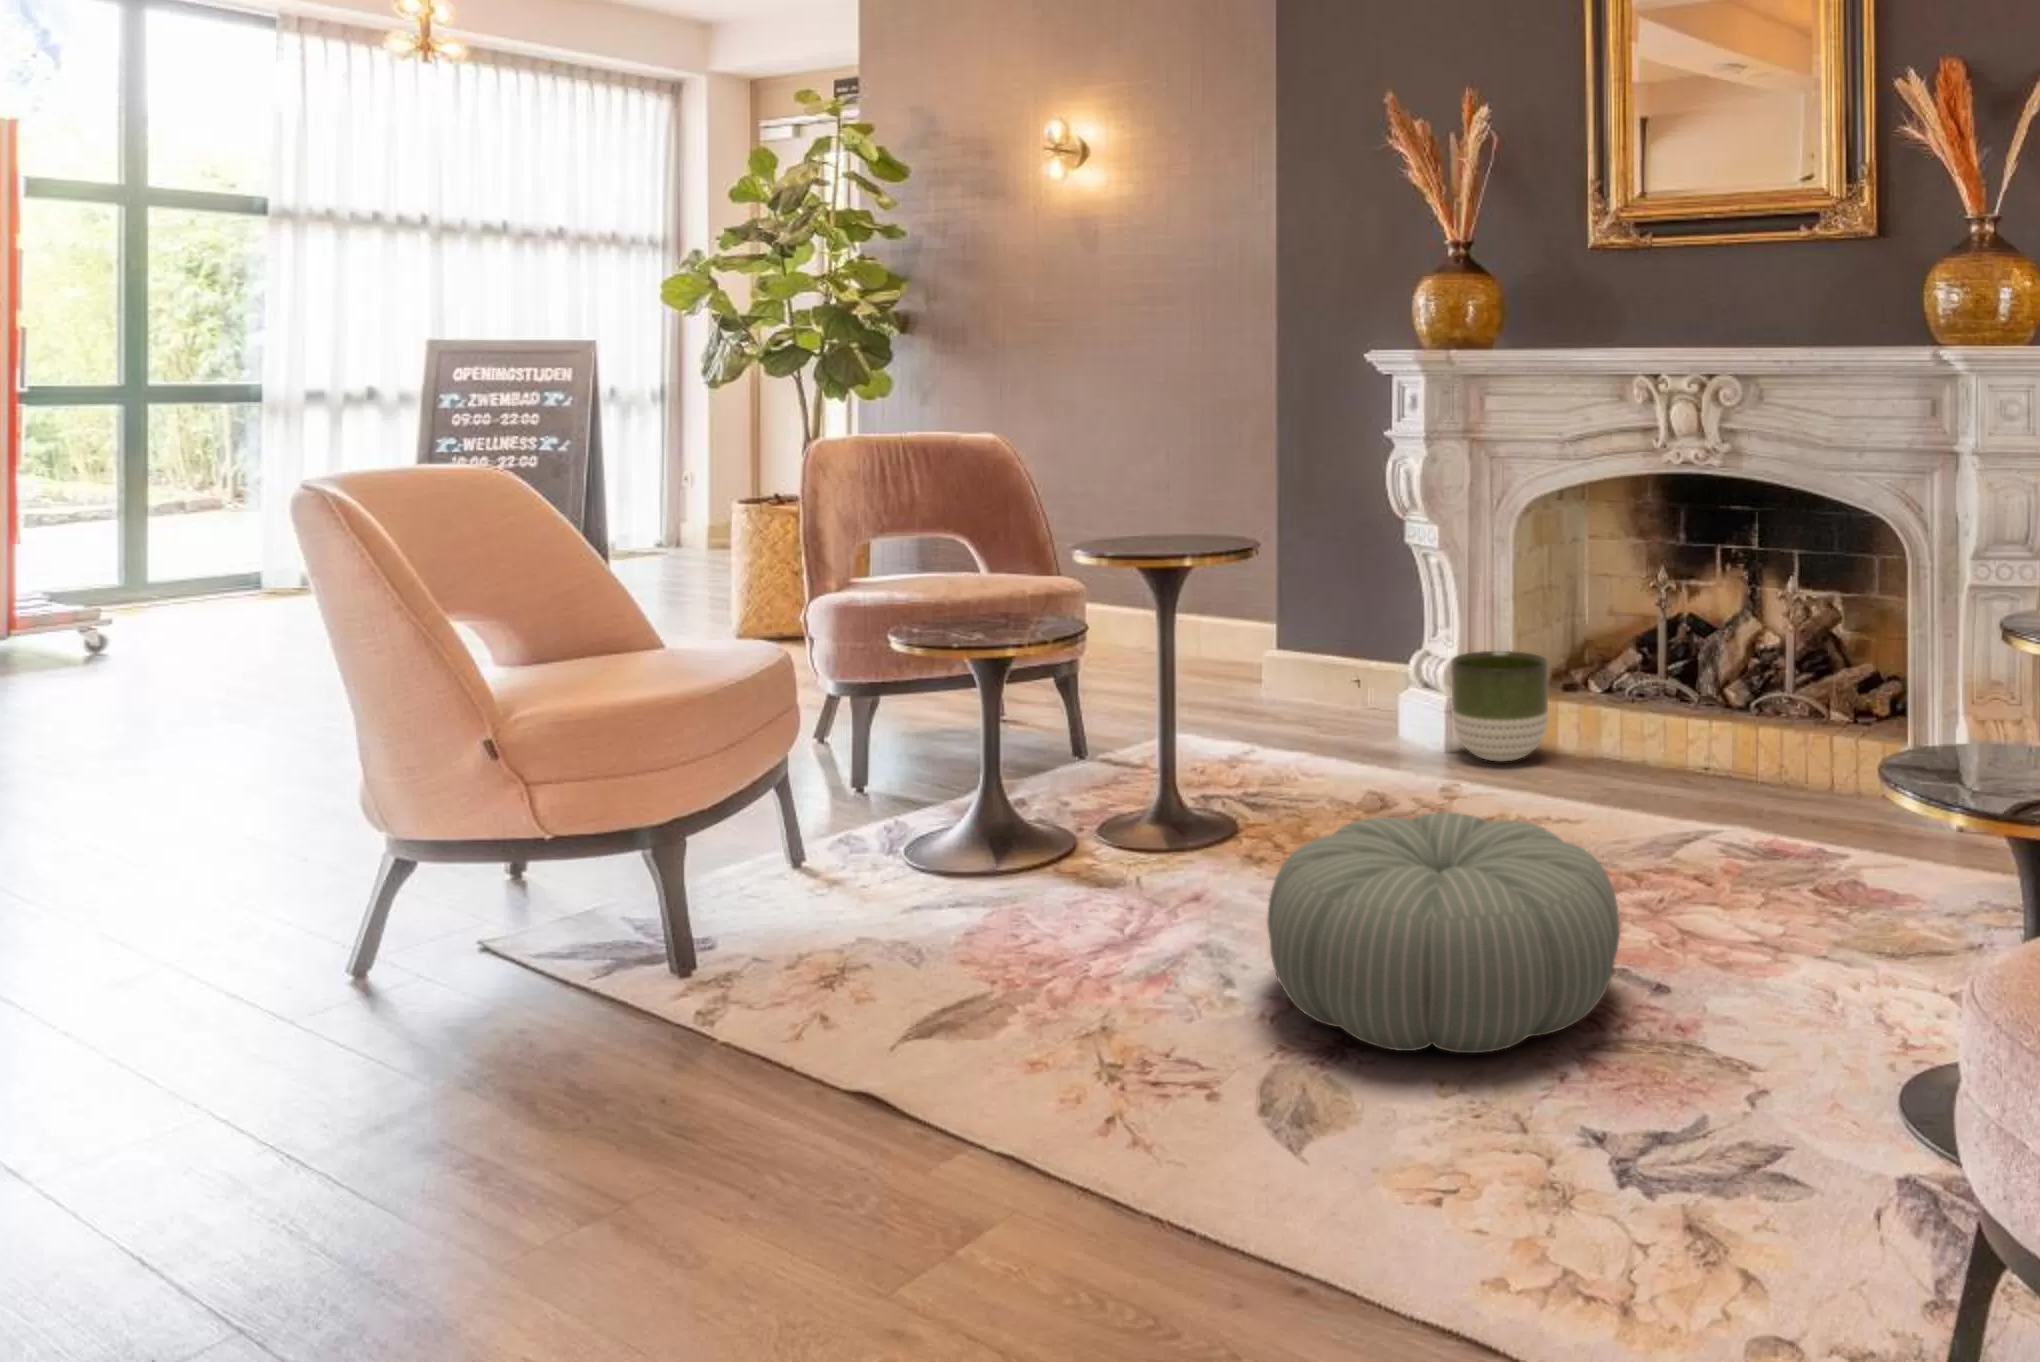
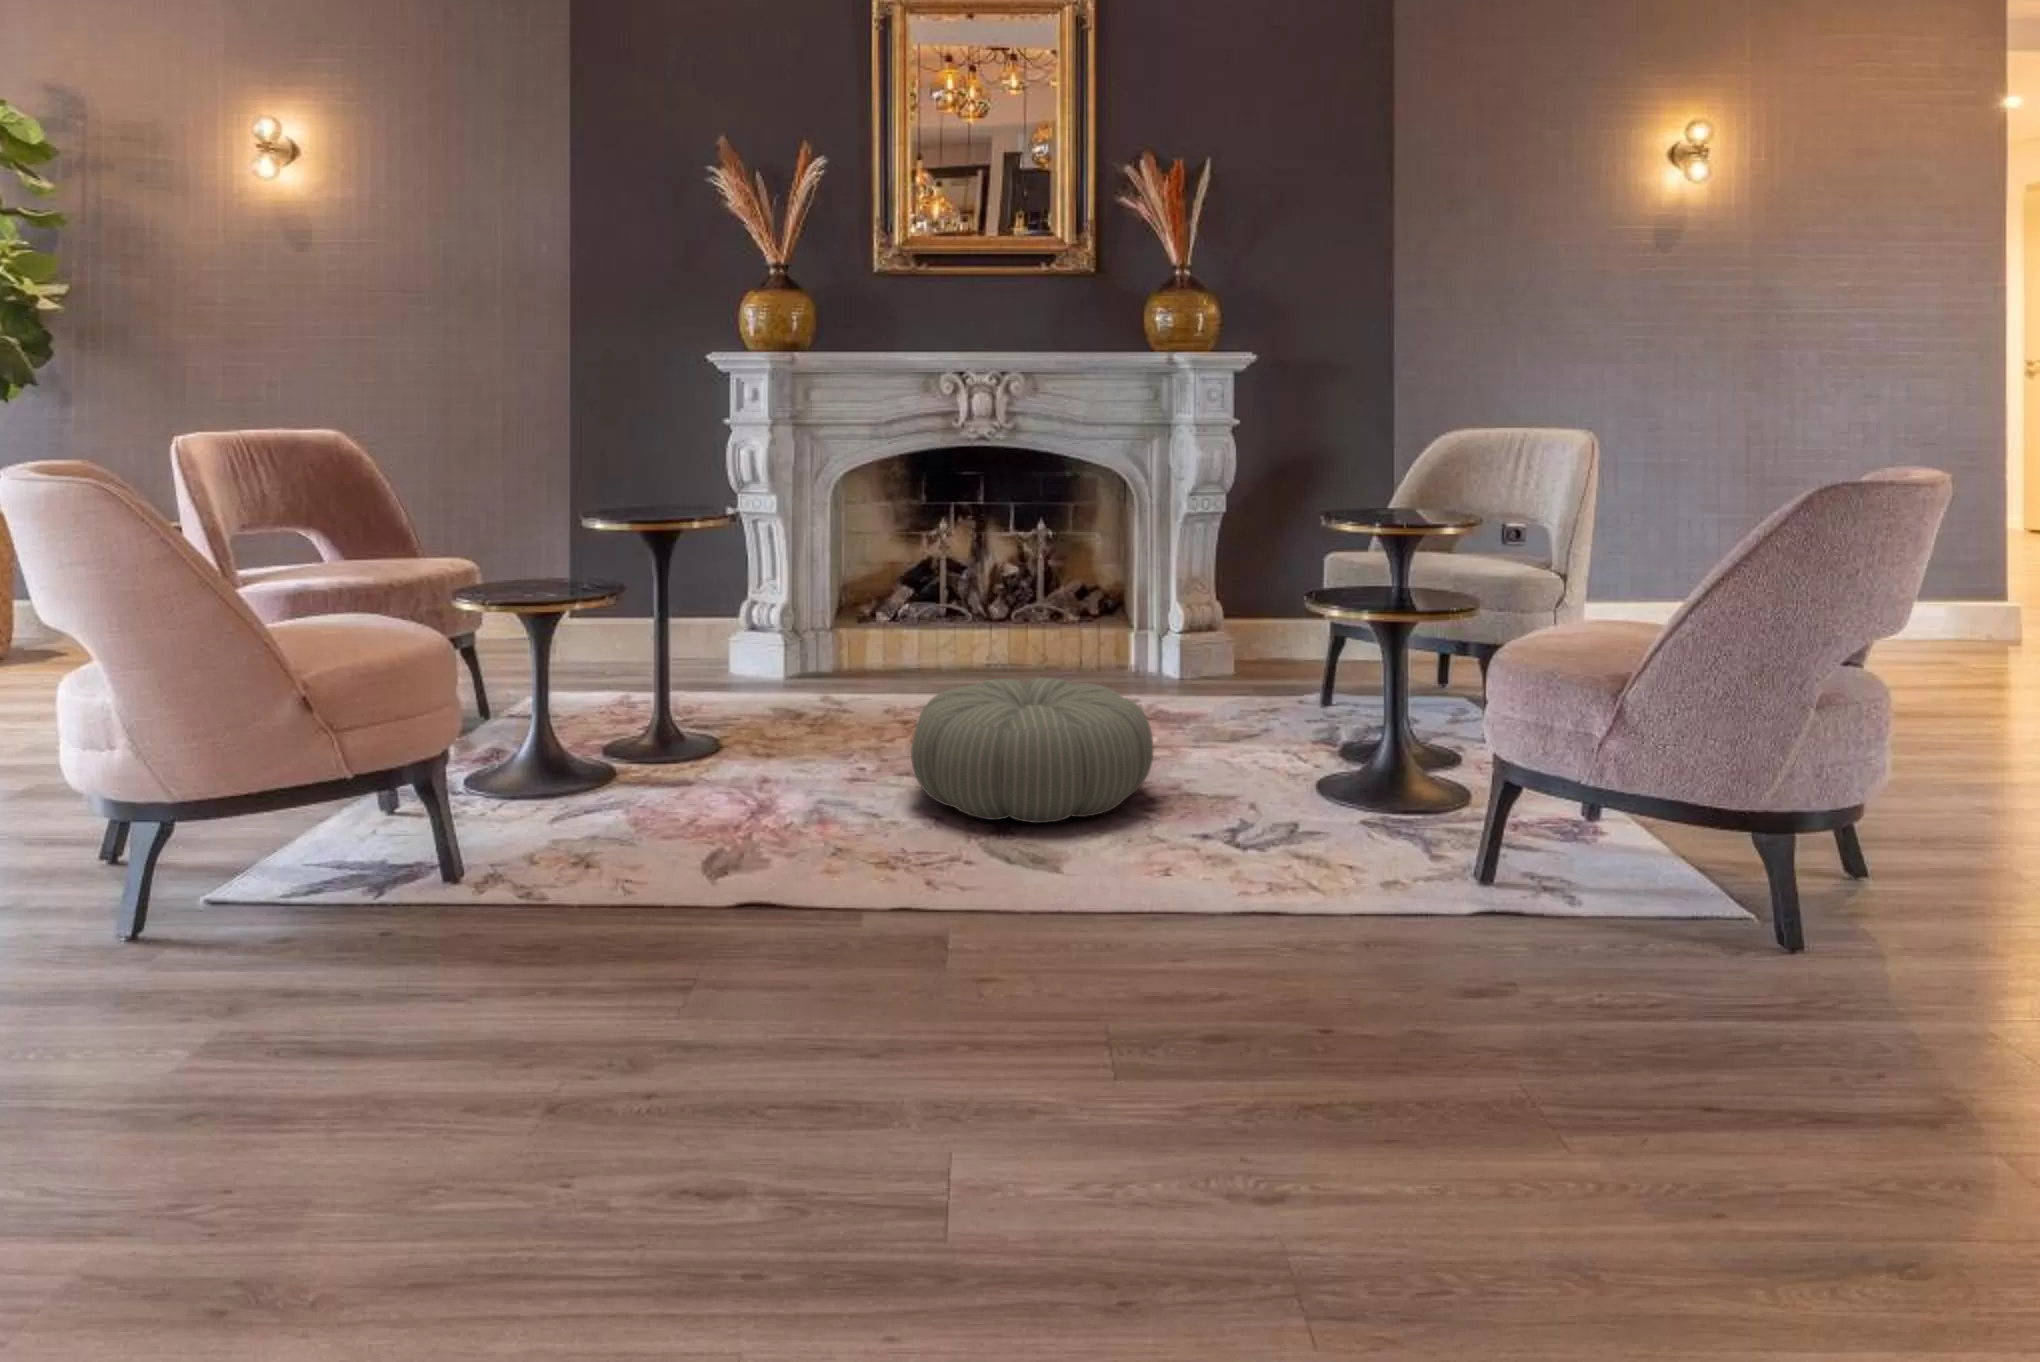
planter: present [1451,651,1548,762] -> none [801,593,878,678]

